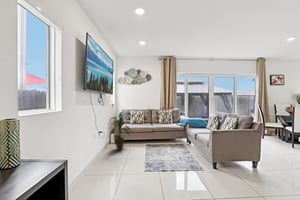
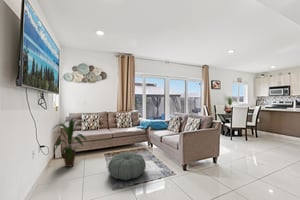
pouf: none [145,144,176,165] -> present [108,152,146,180]

